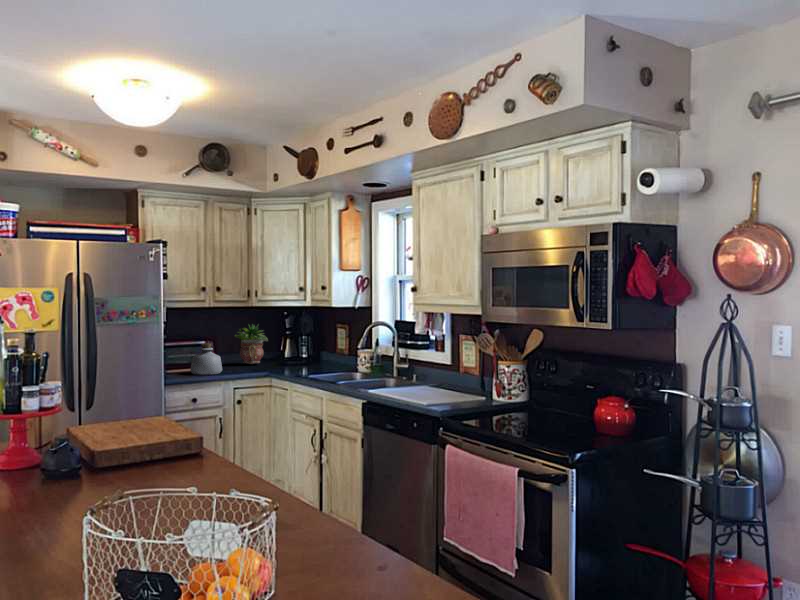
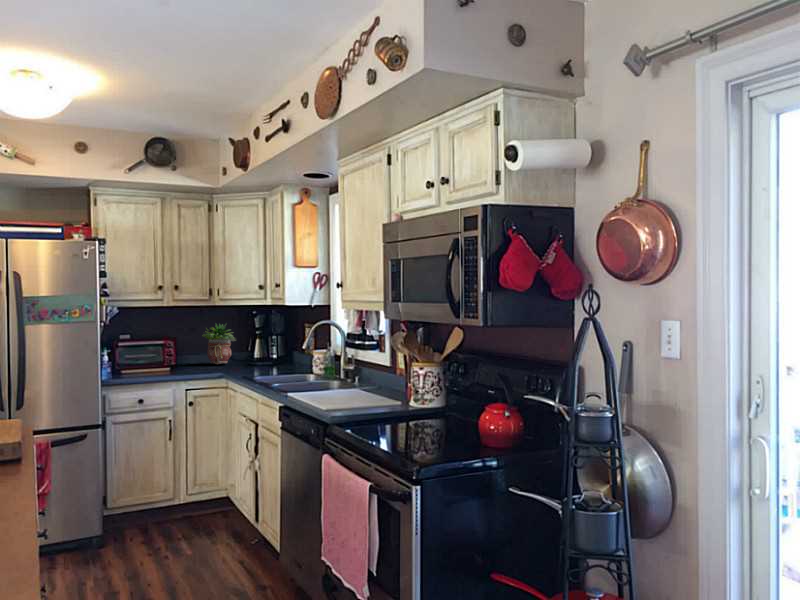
bottle: present [190,344,222,375] -> none [144,343,178,375]

